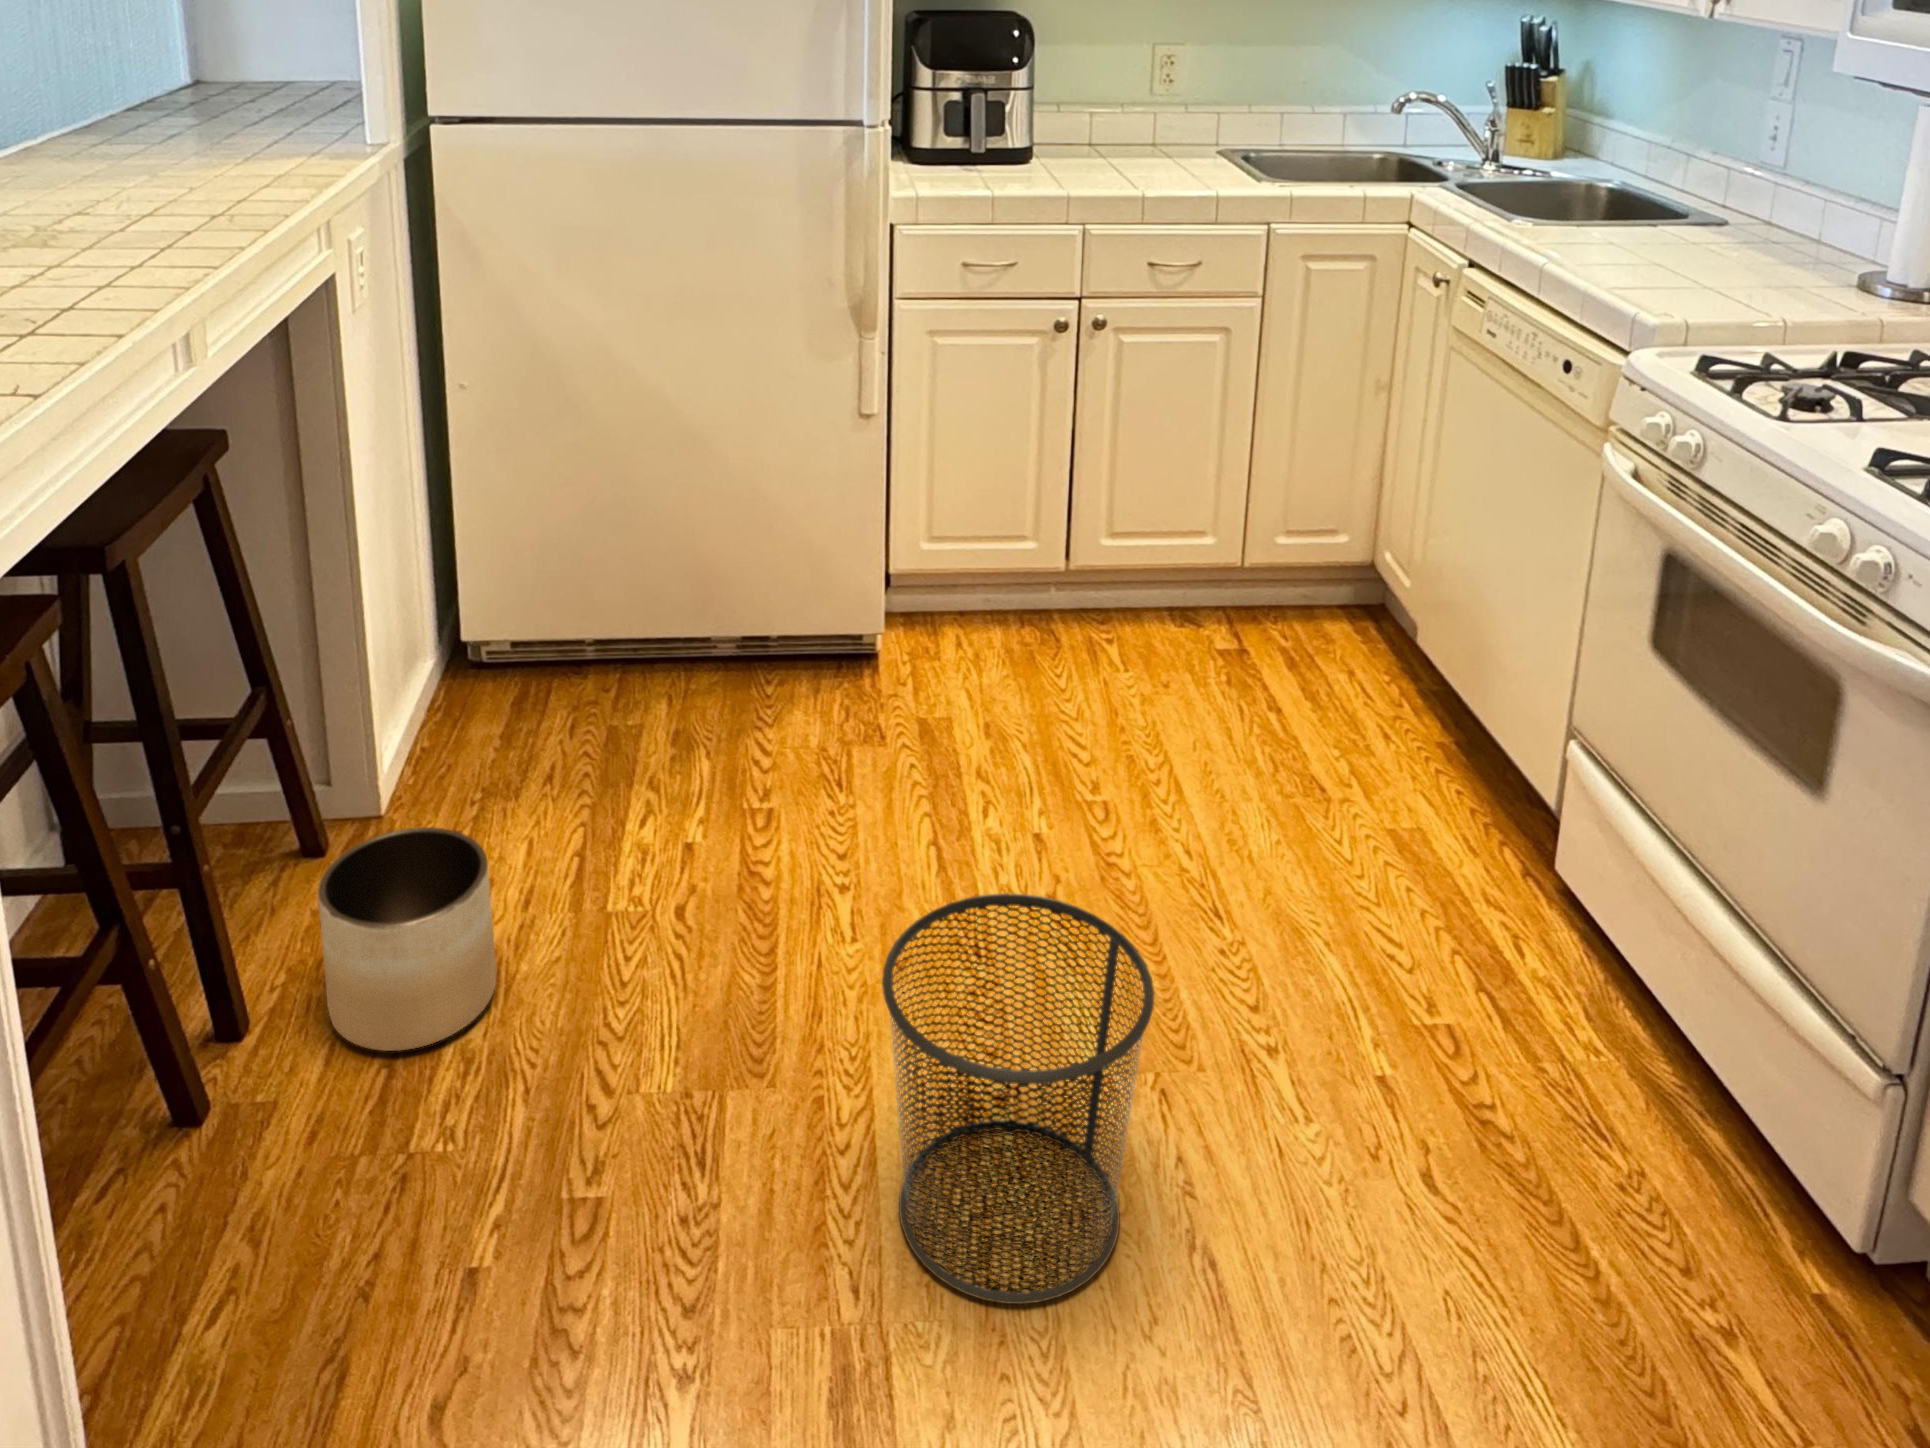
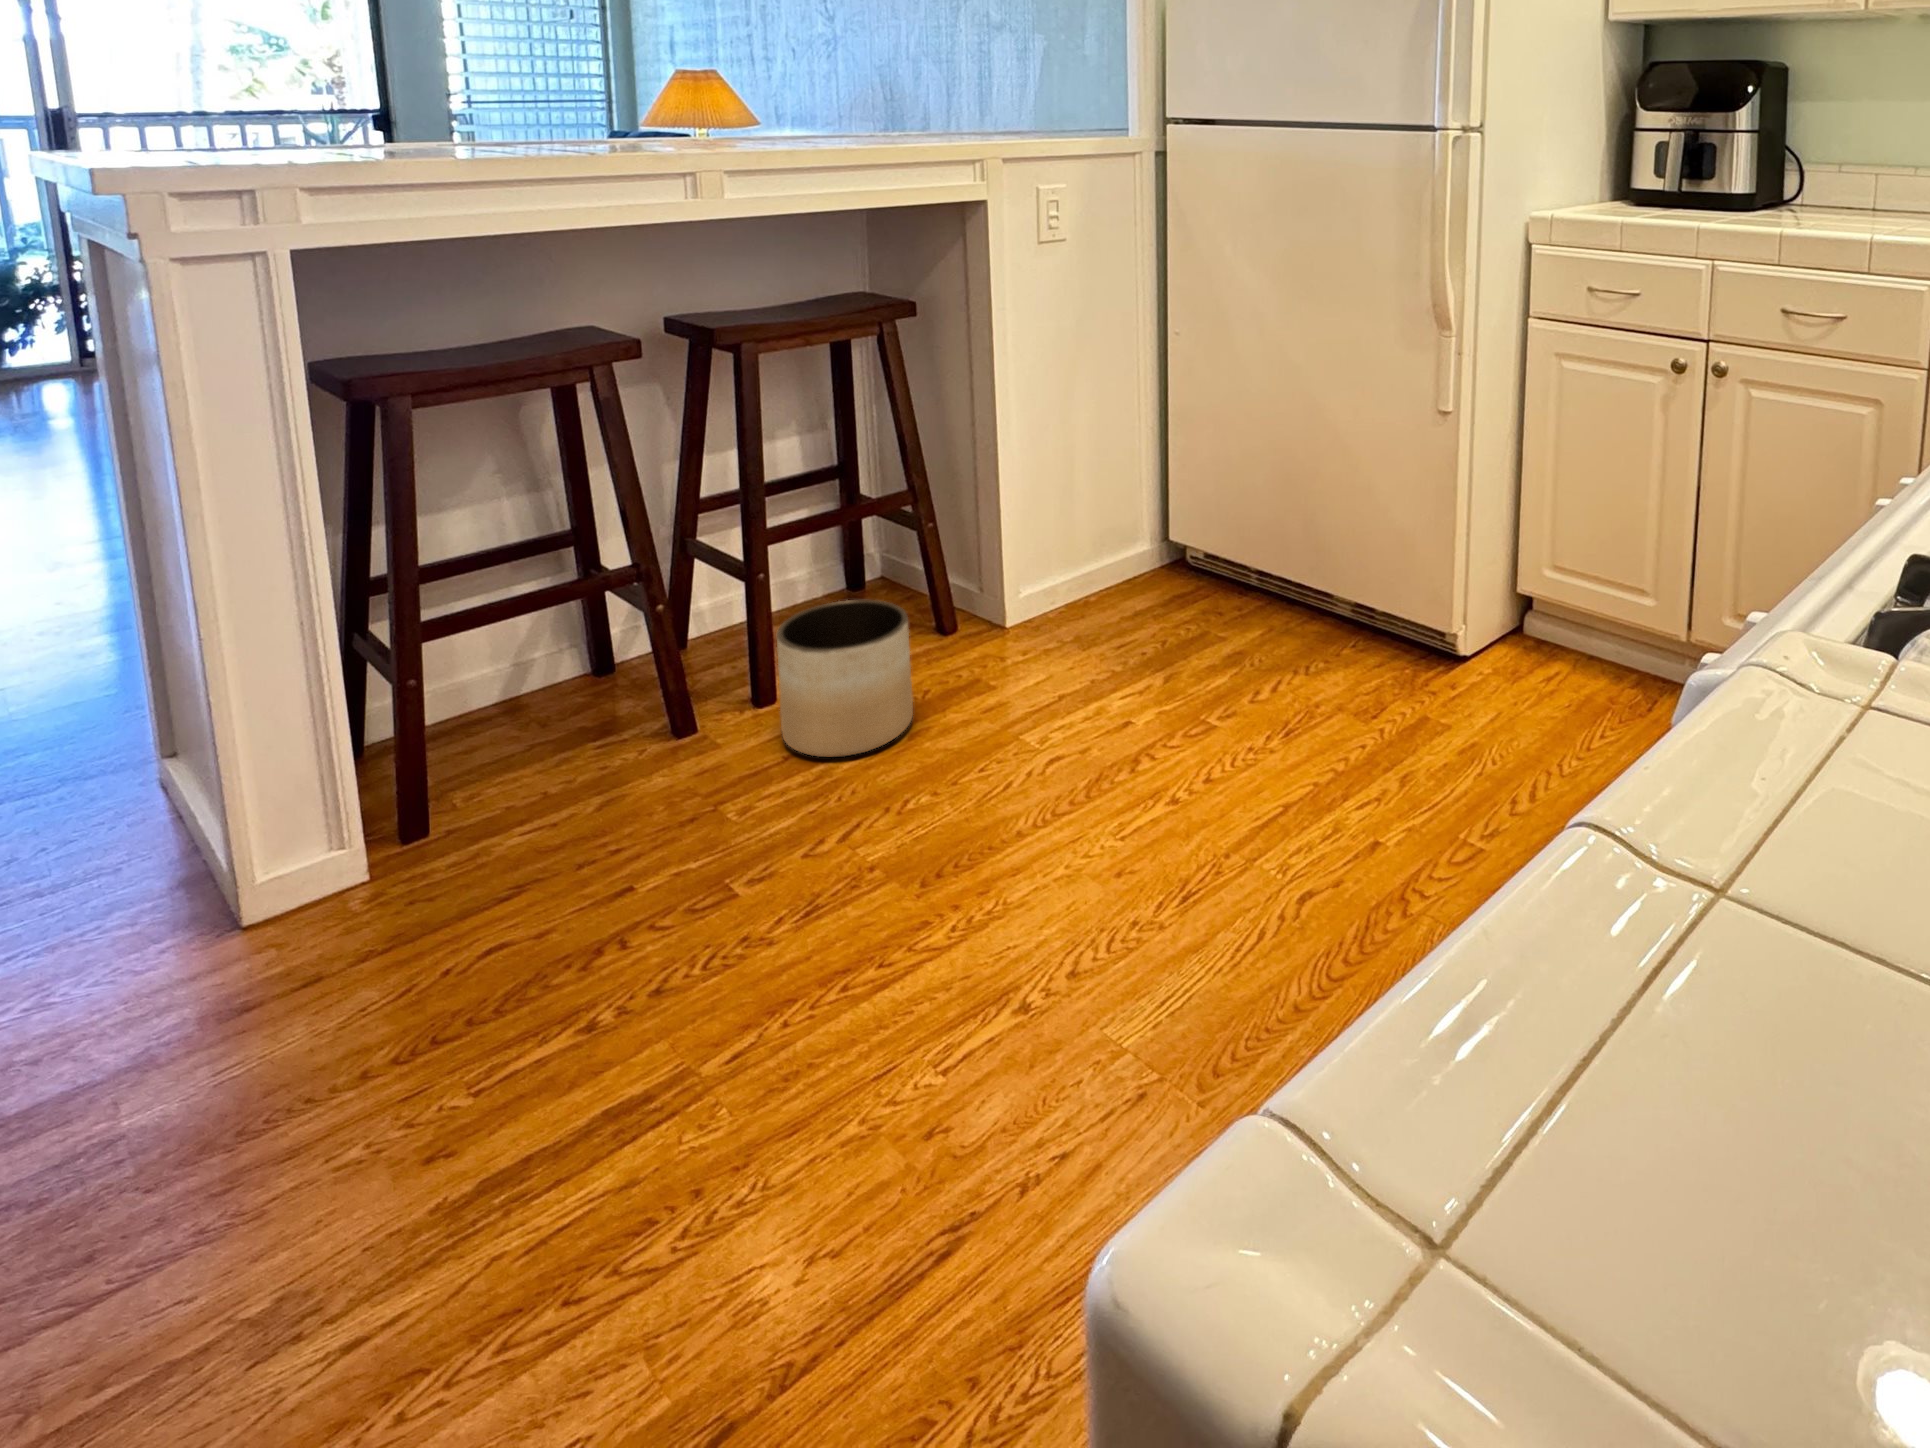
waste bin: present [882,893,1154,1304] -> none [733,758,1022,1176]

